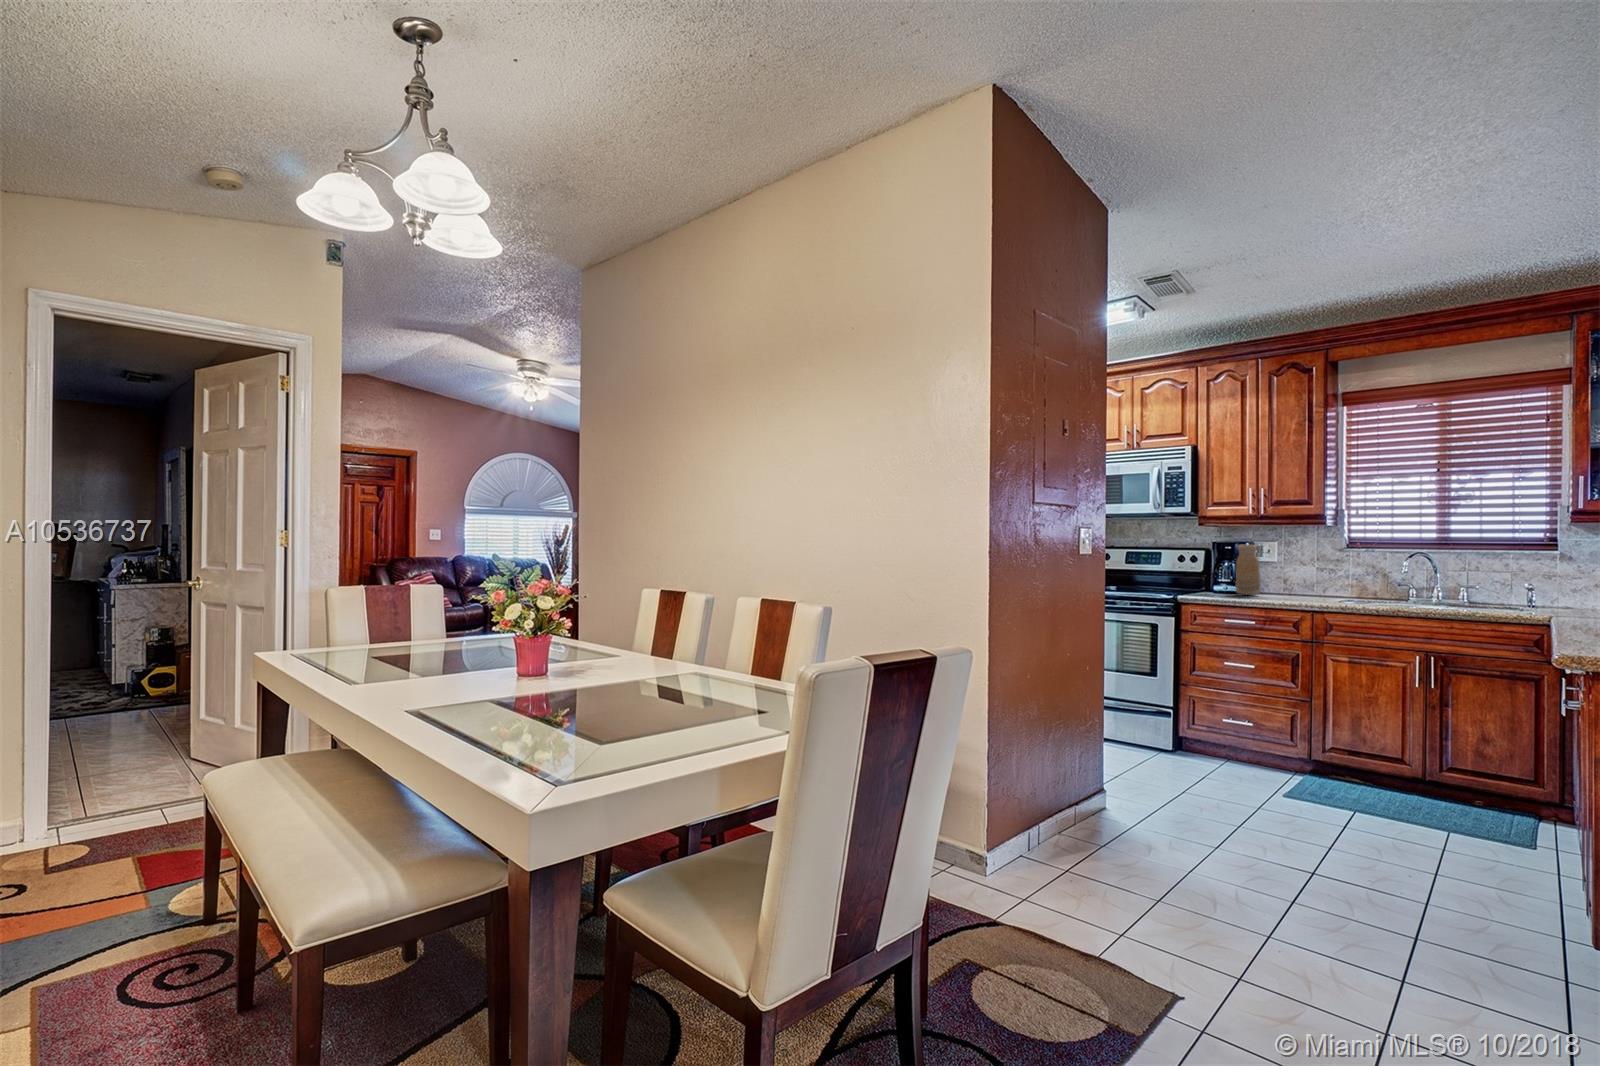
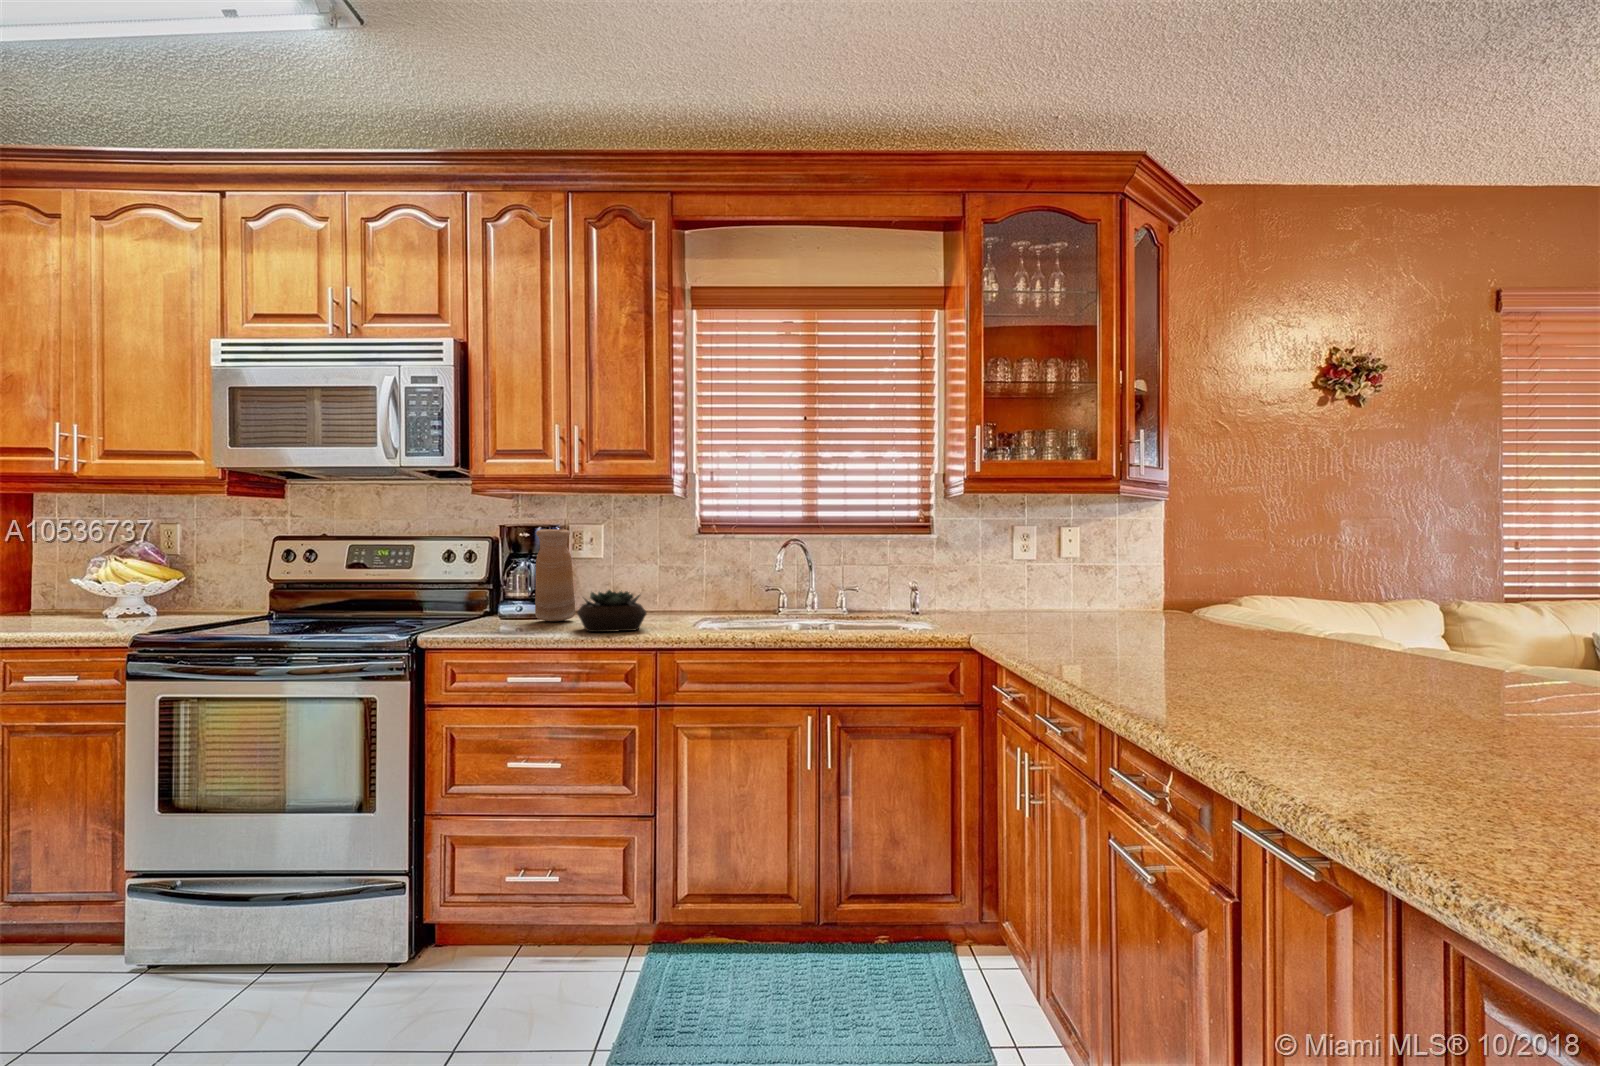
succulent plant: none [1263,578,1307,601] -> present [577,590,647,632]

